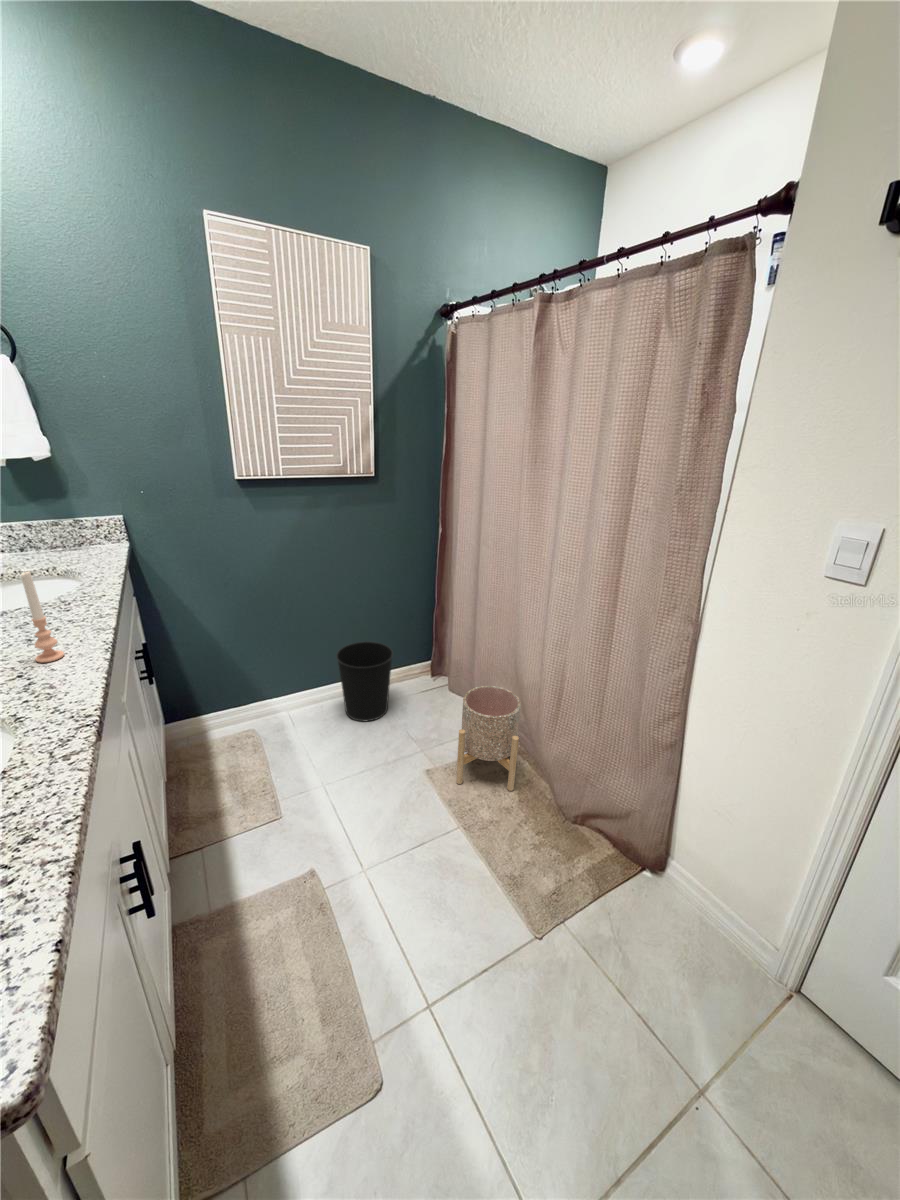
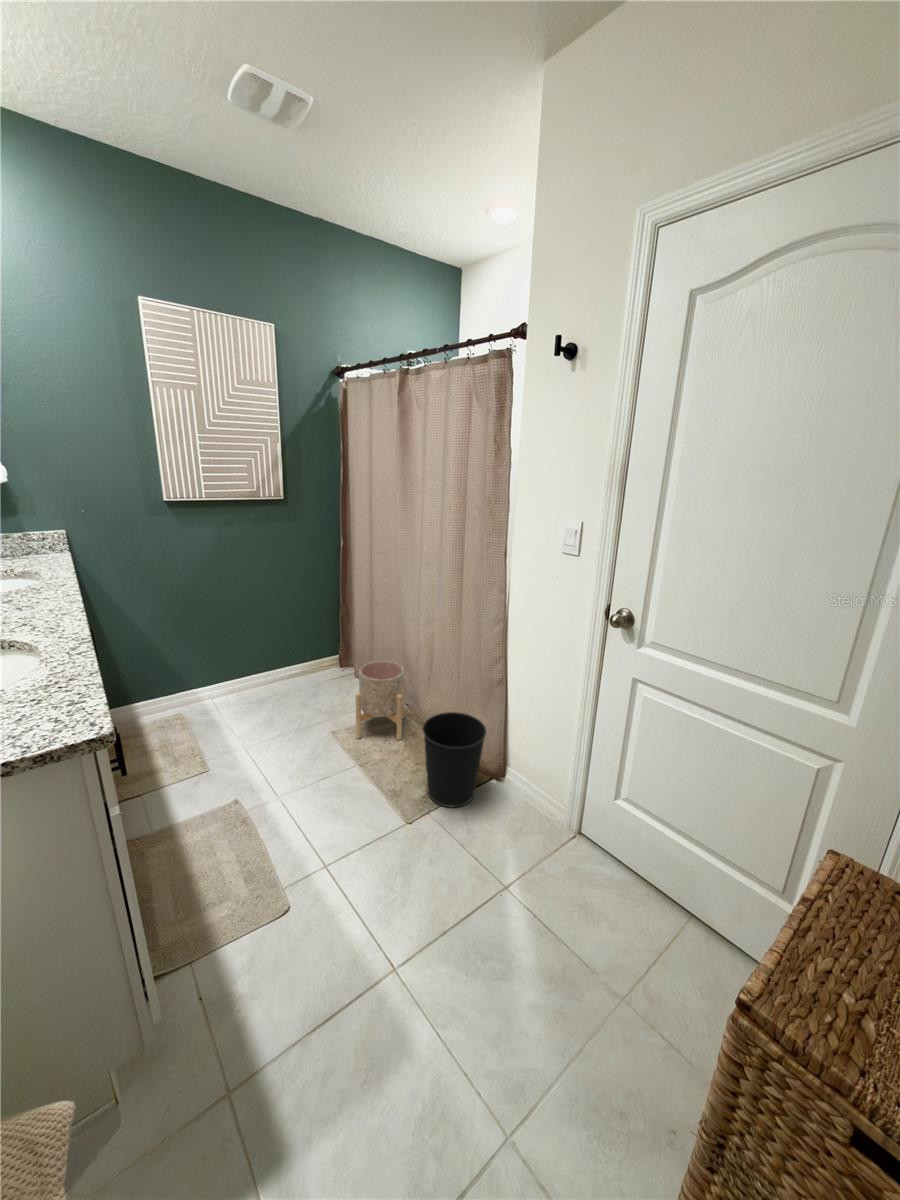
candle: present [21,571,64,662] -> none [27,554,53,617]
wastebasket: present [336,641,393,721] -> present [422,712,487,807]

